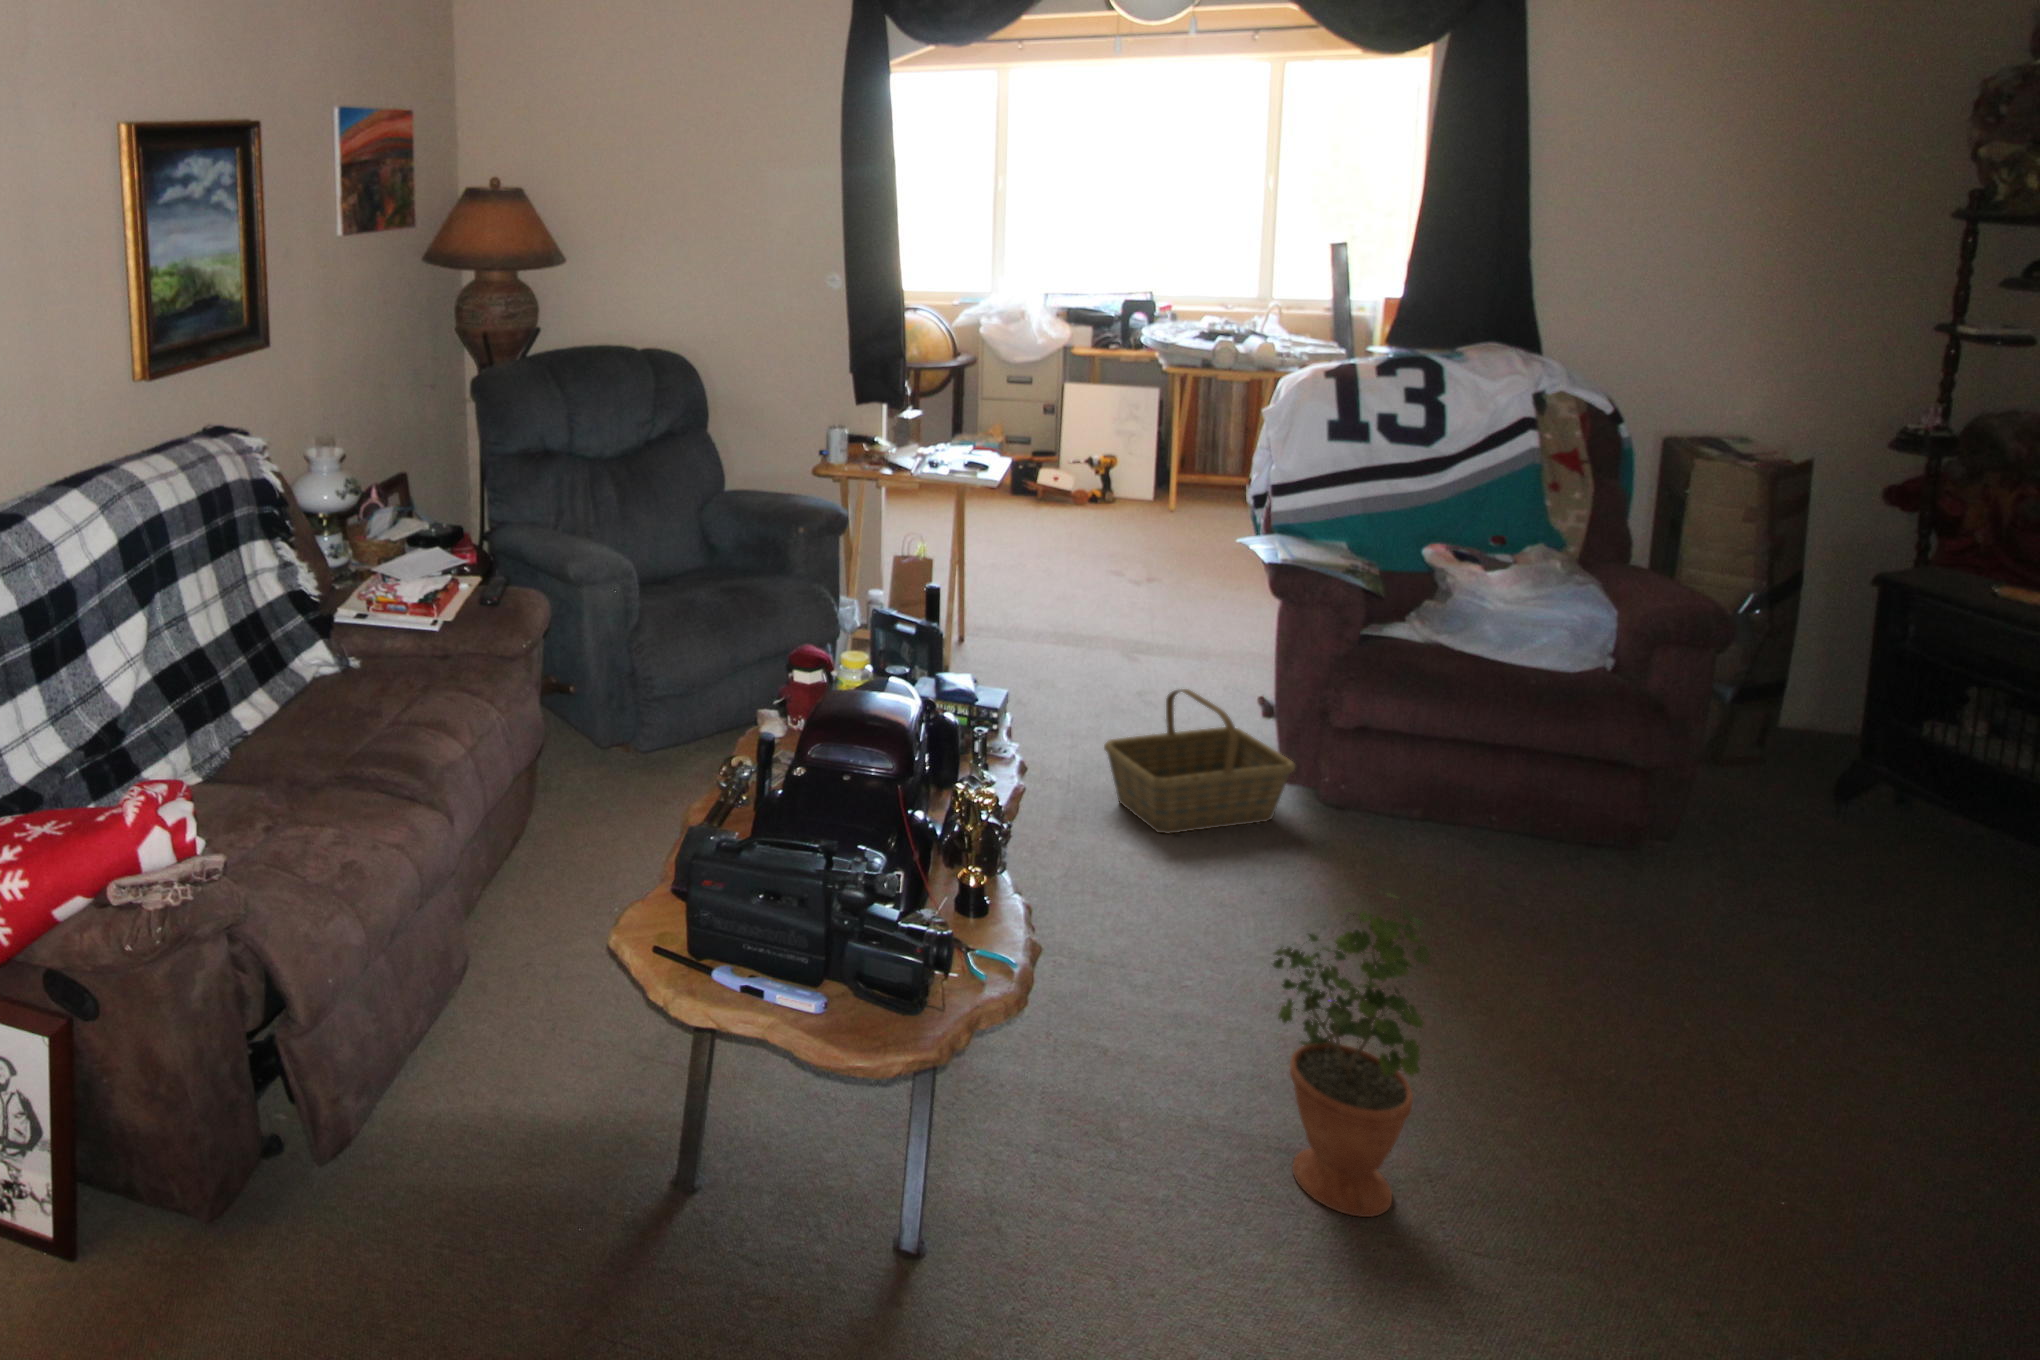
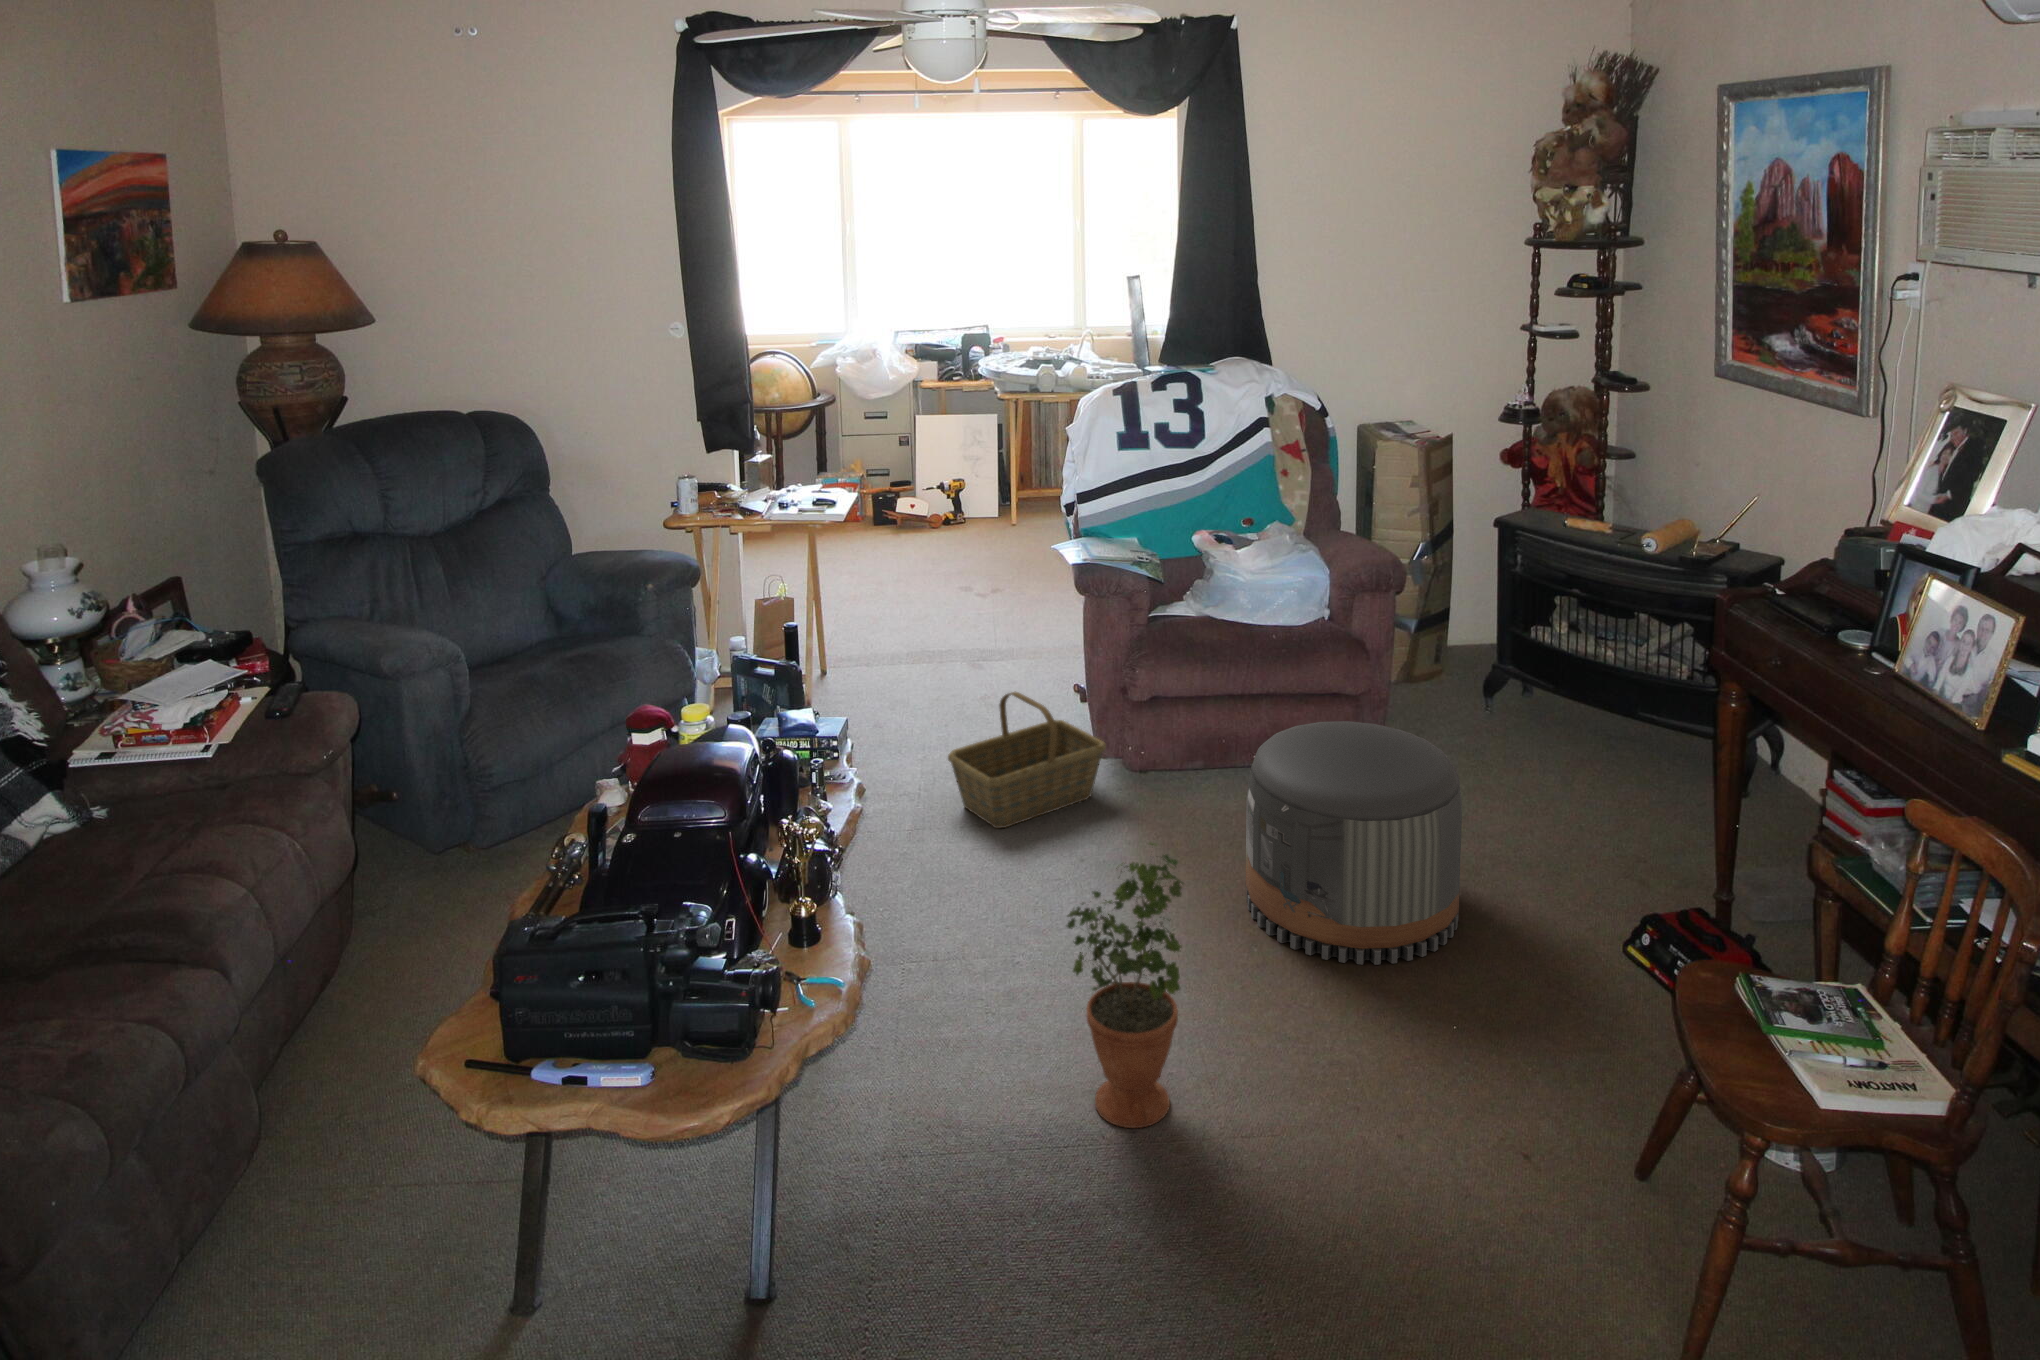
pouf: none [1487,789,1839,1114] -> present [1246,721,1462,965]

